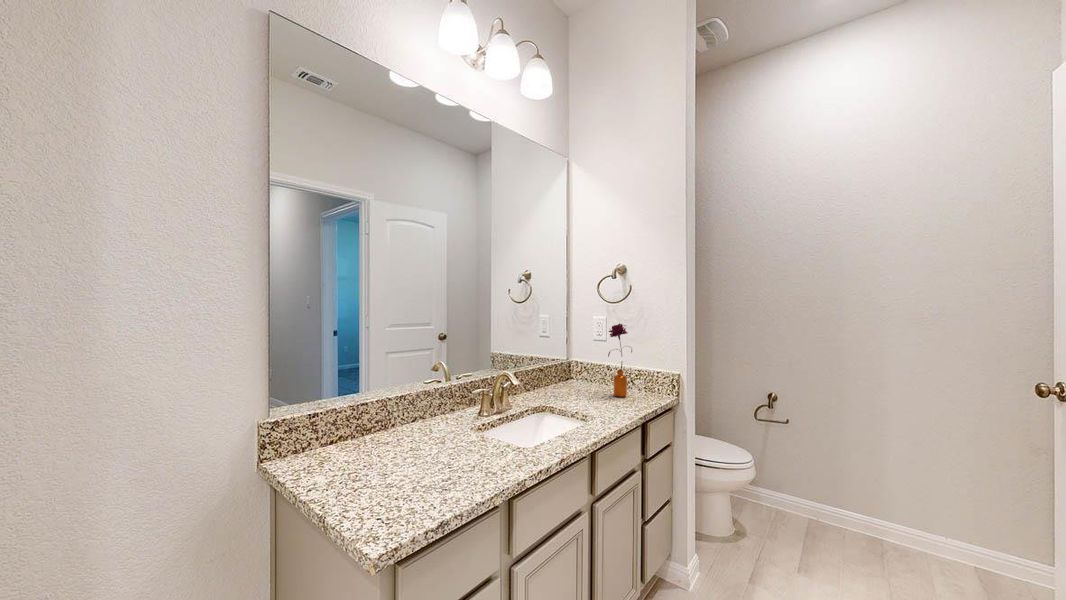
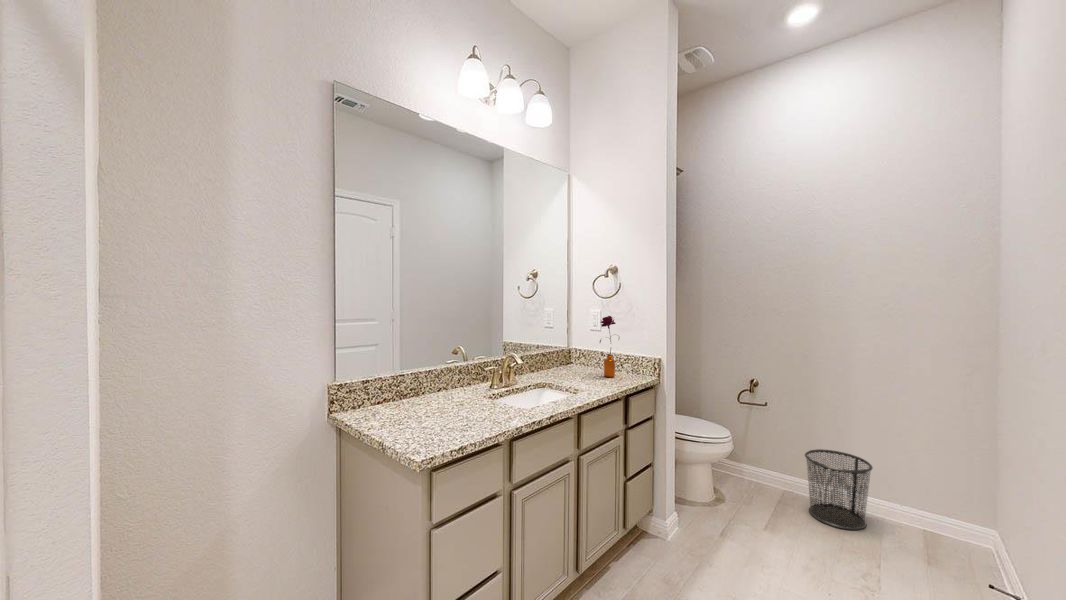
waste bin: none [838,474,920,570] -> present [805,449,873,530]

